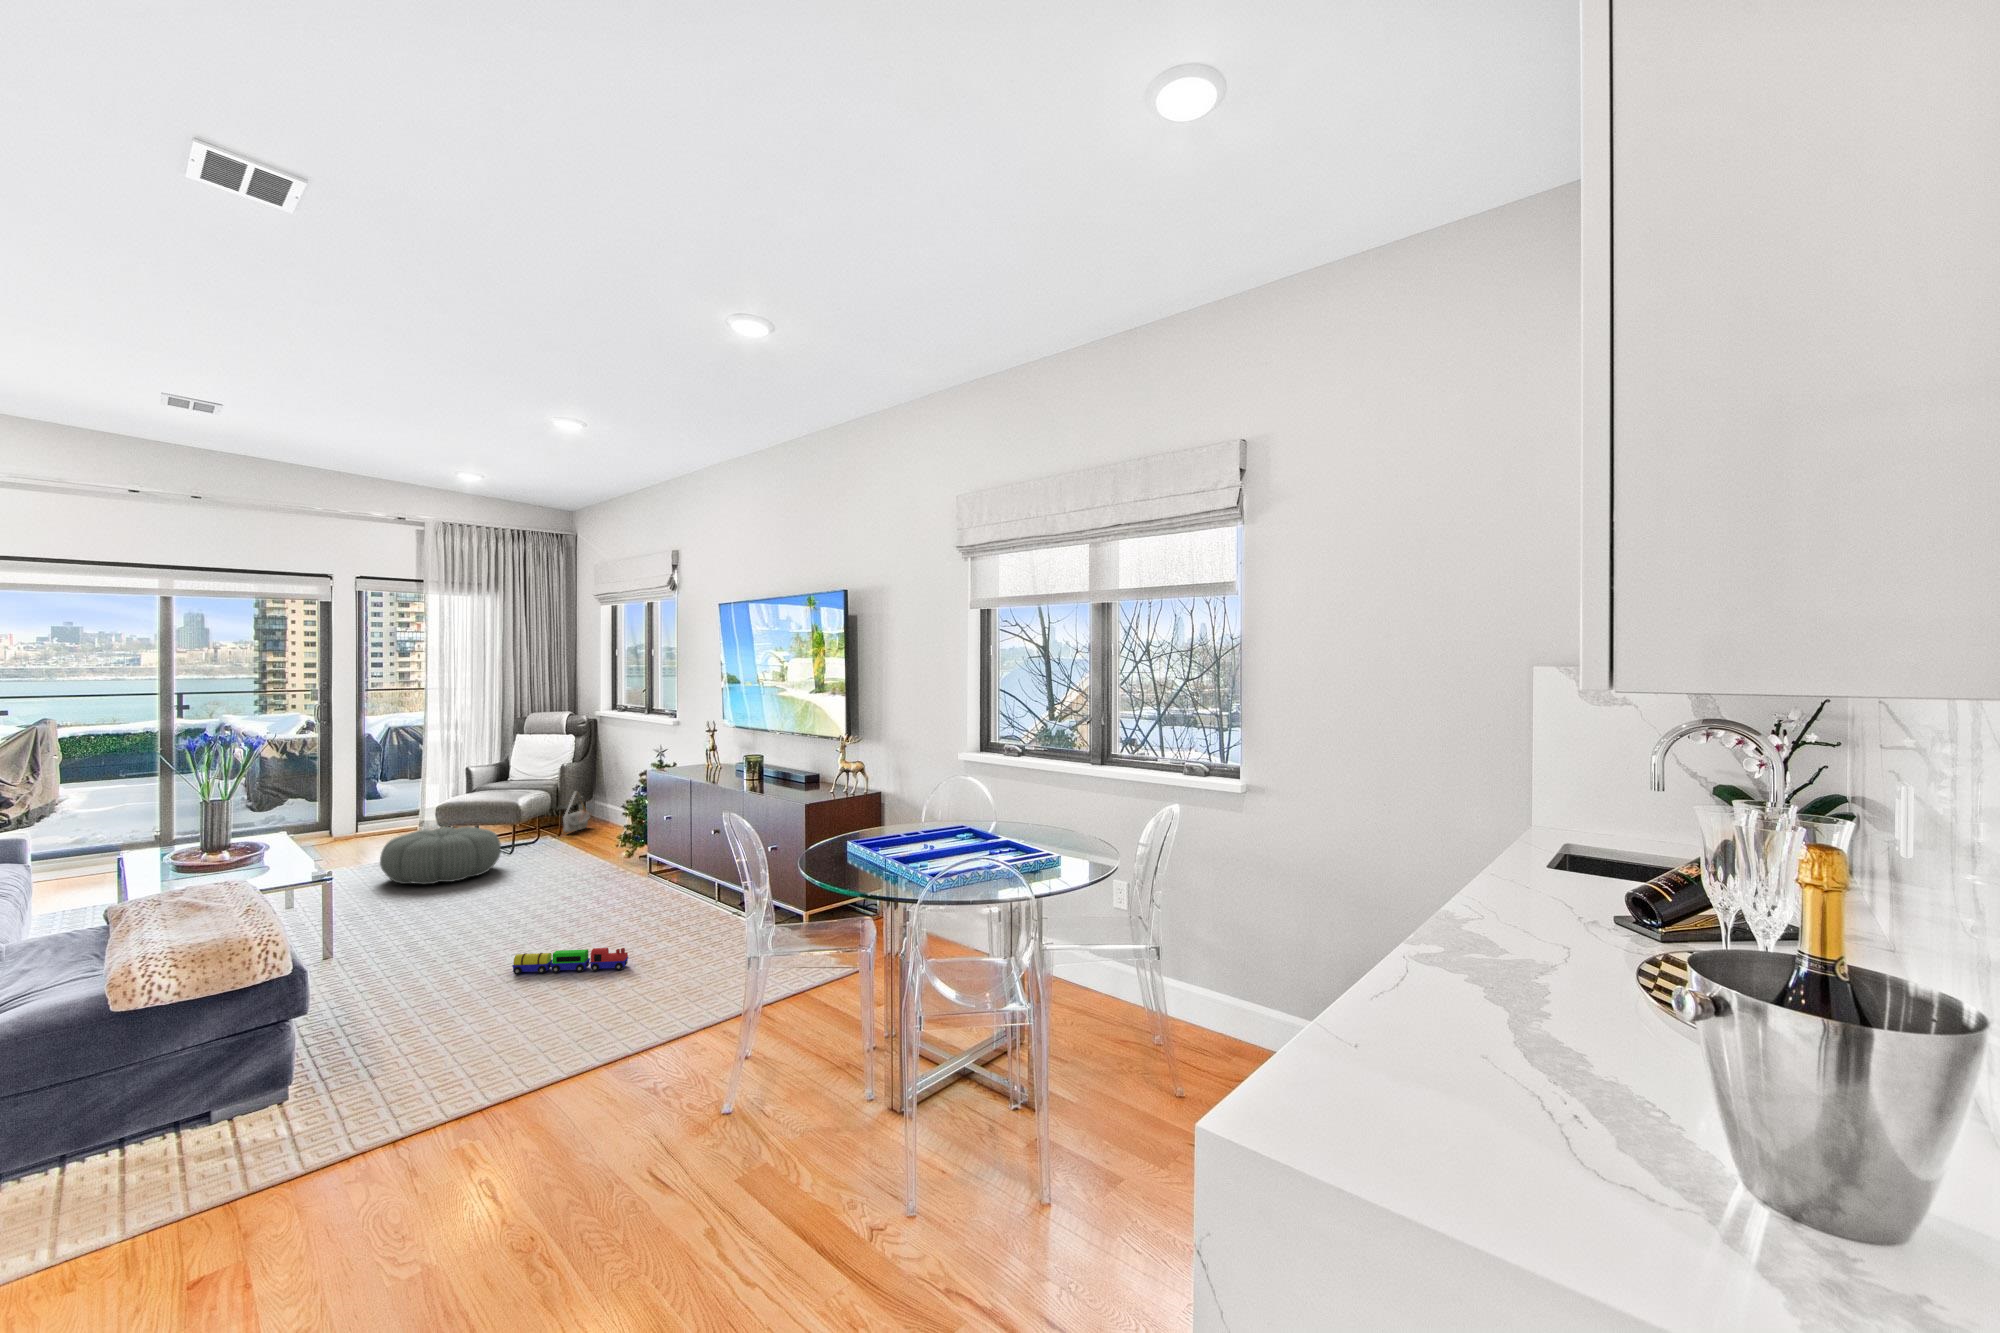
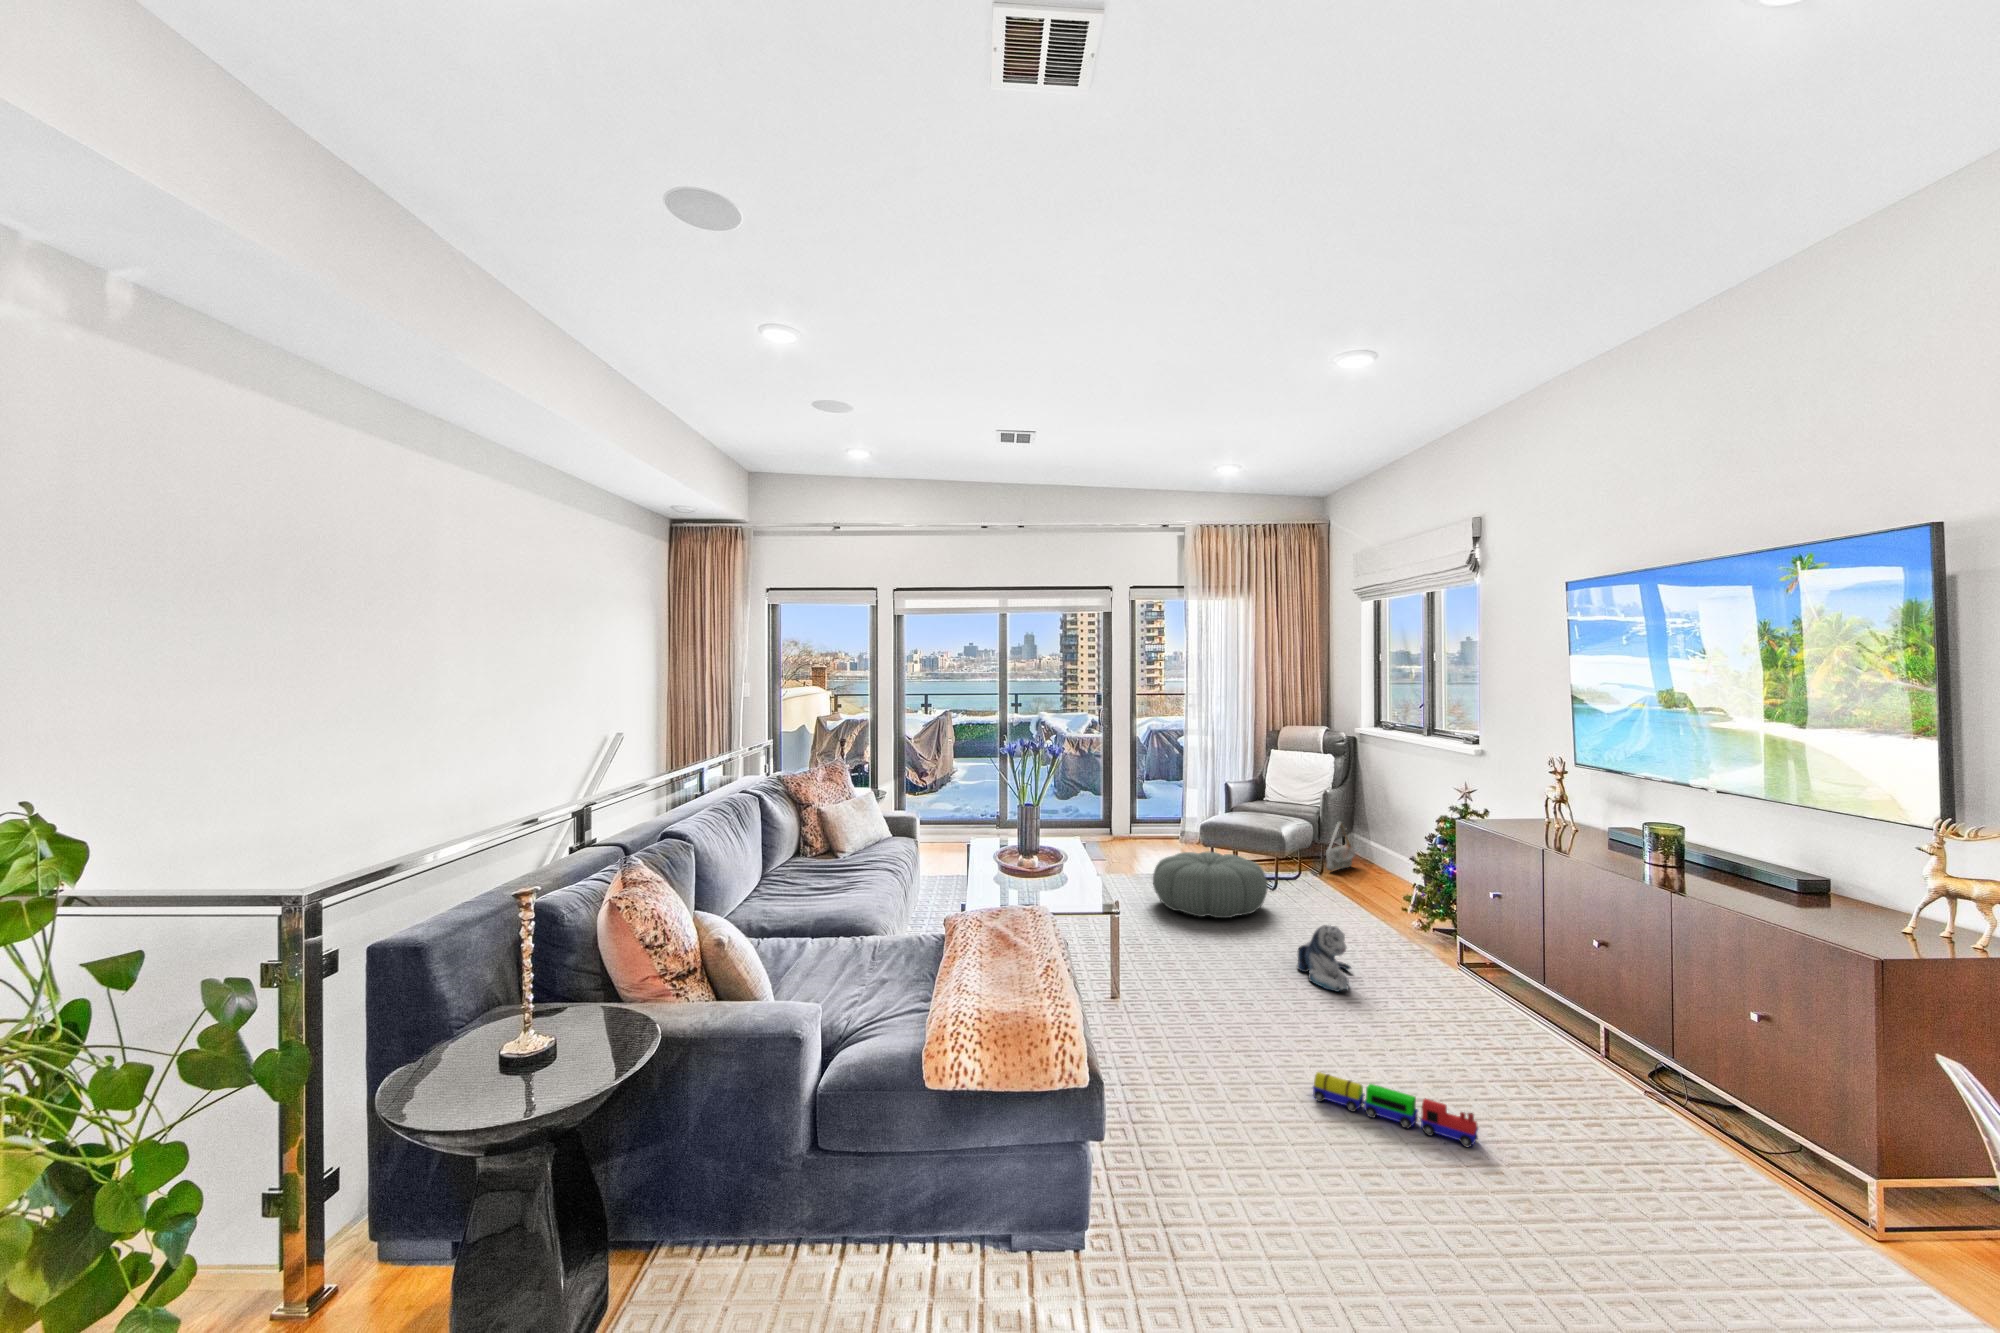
plush toy: none [519,862,566,910] -> present [1297,925,1351,992]

